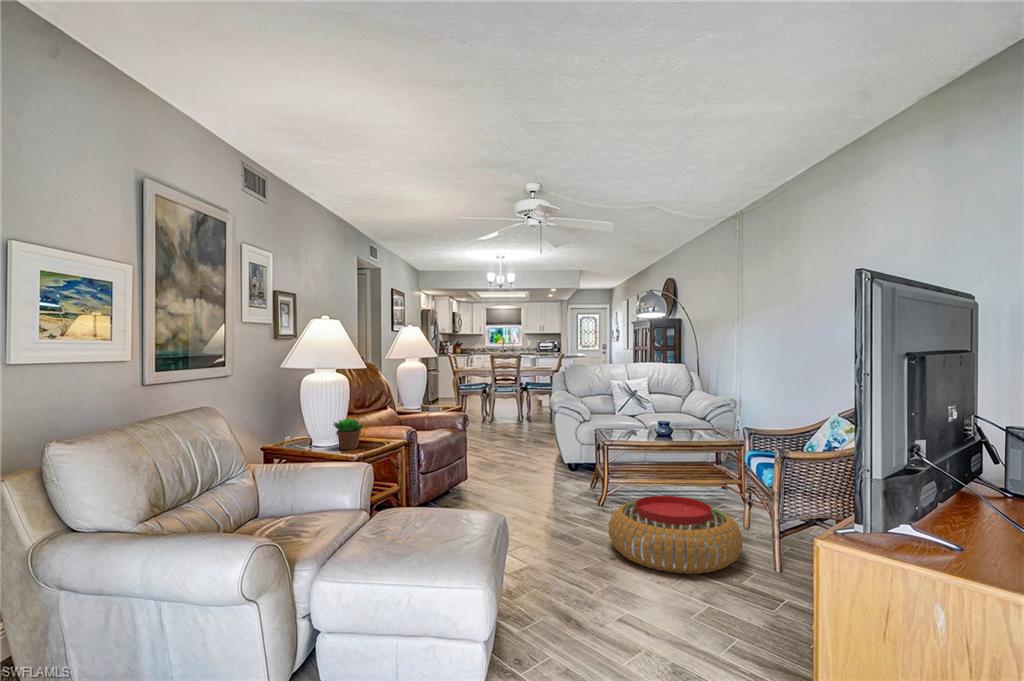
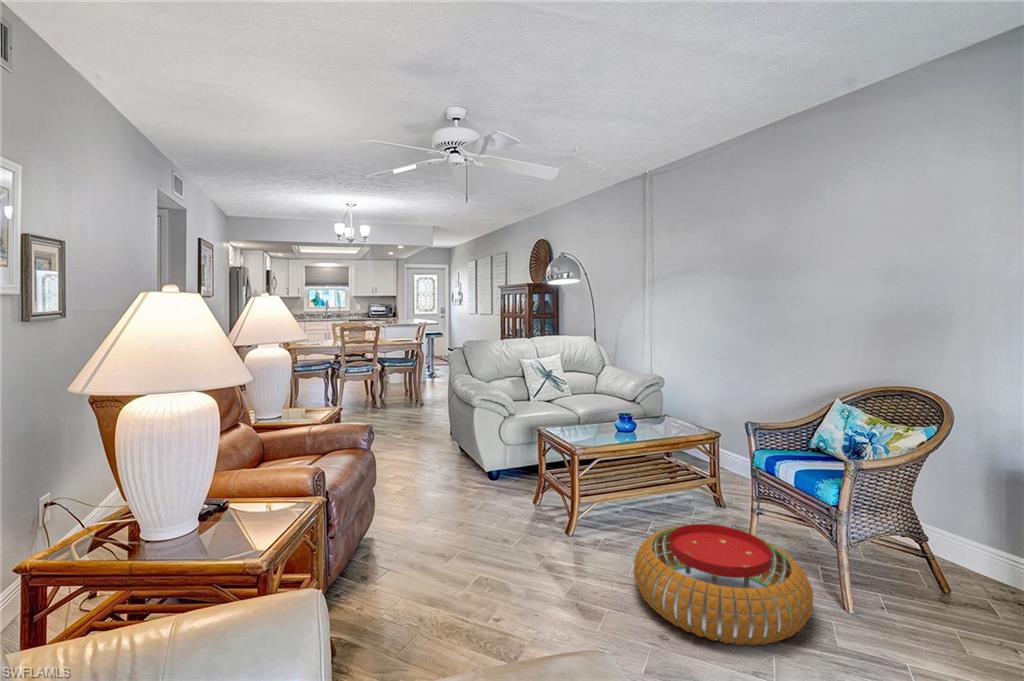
succulent plant: present [334,419,363,450] -> none [205,482,267,547]

